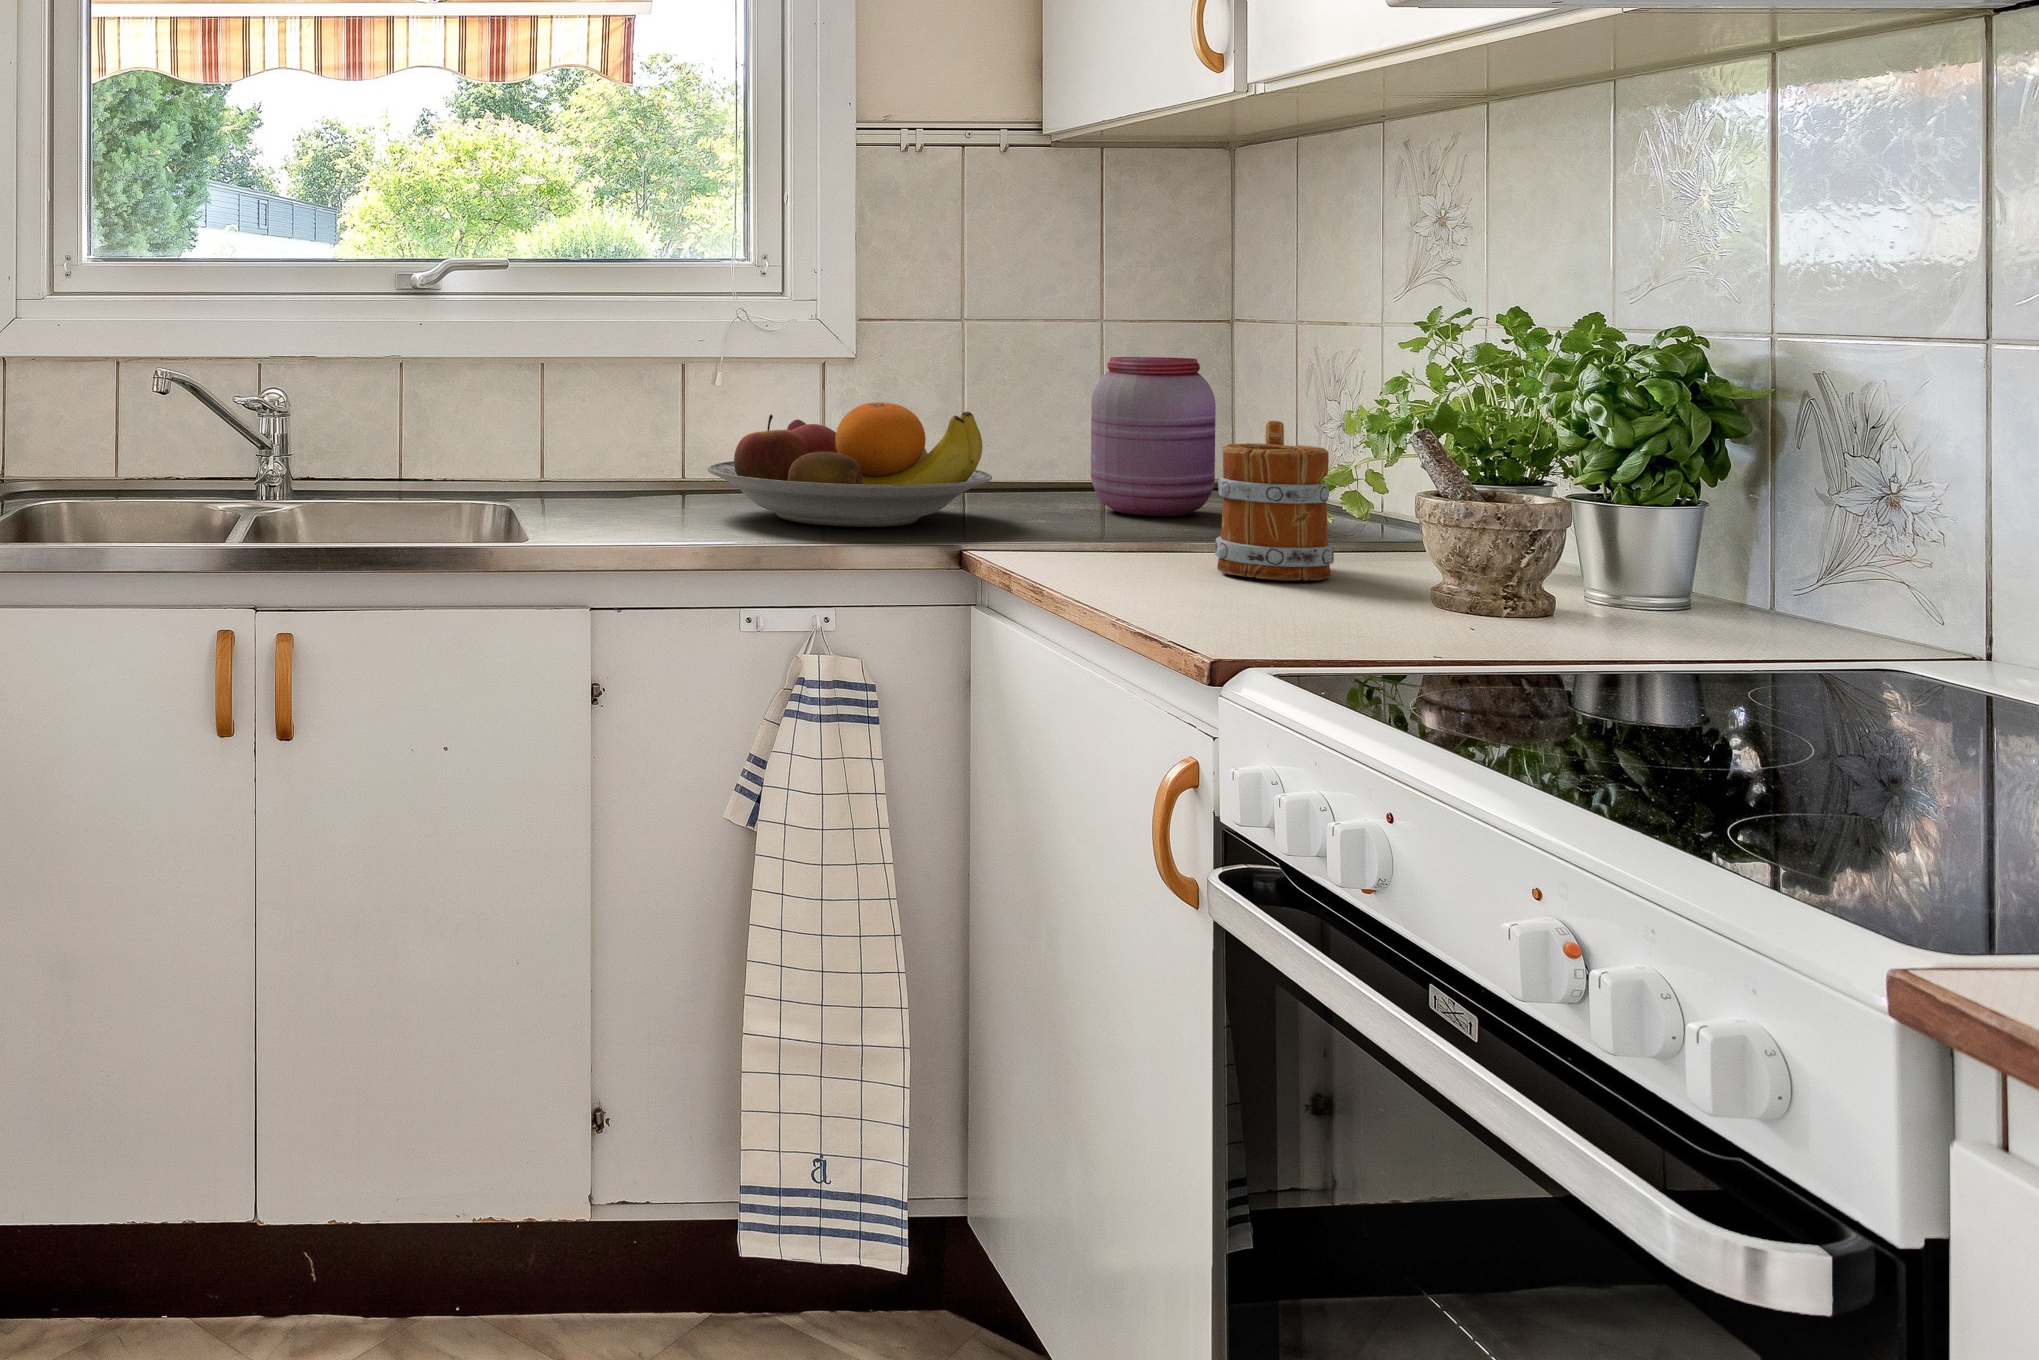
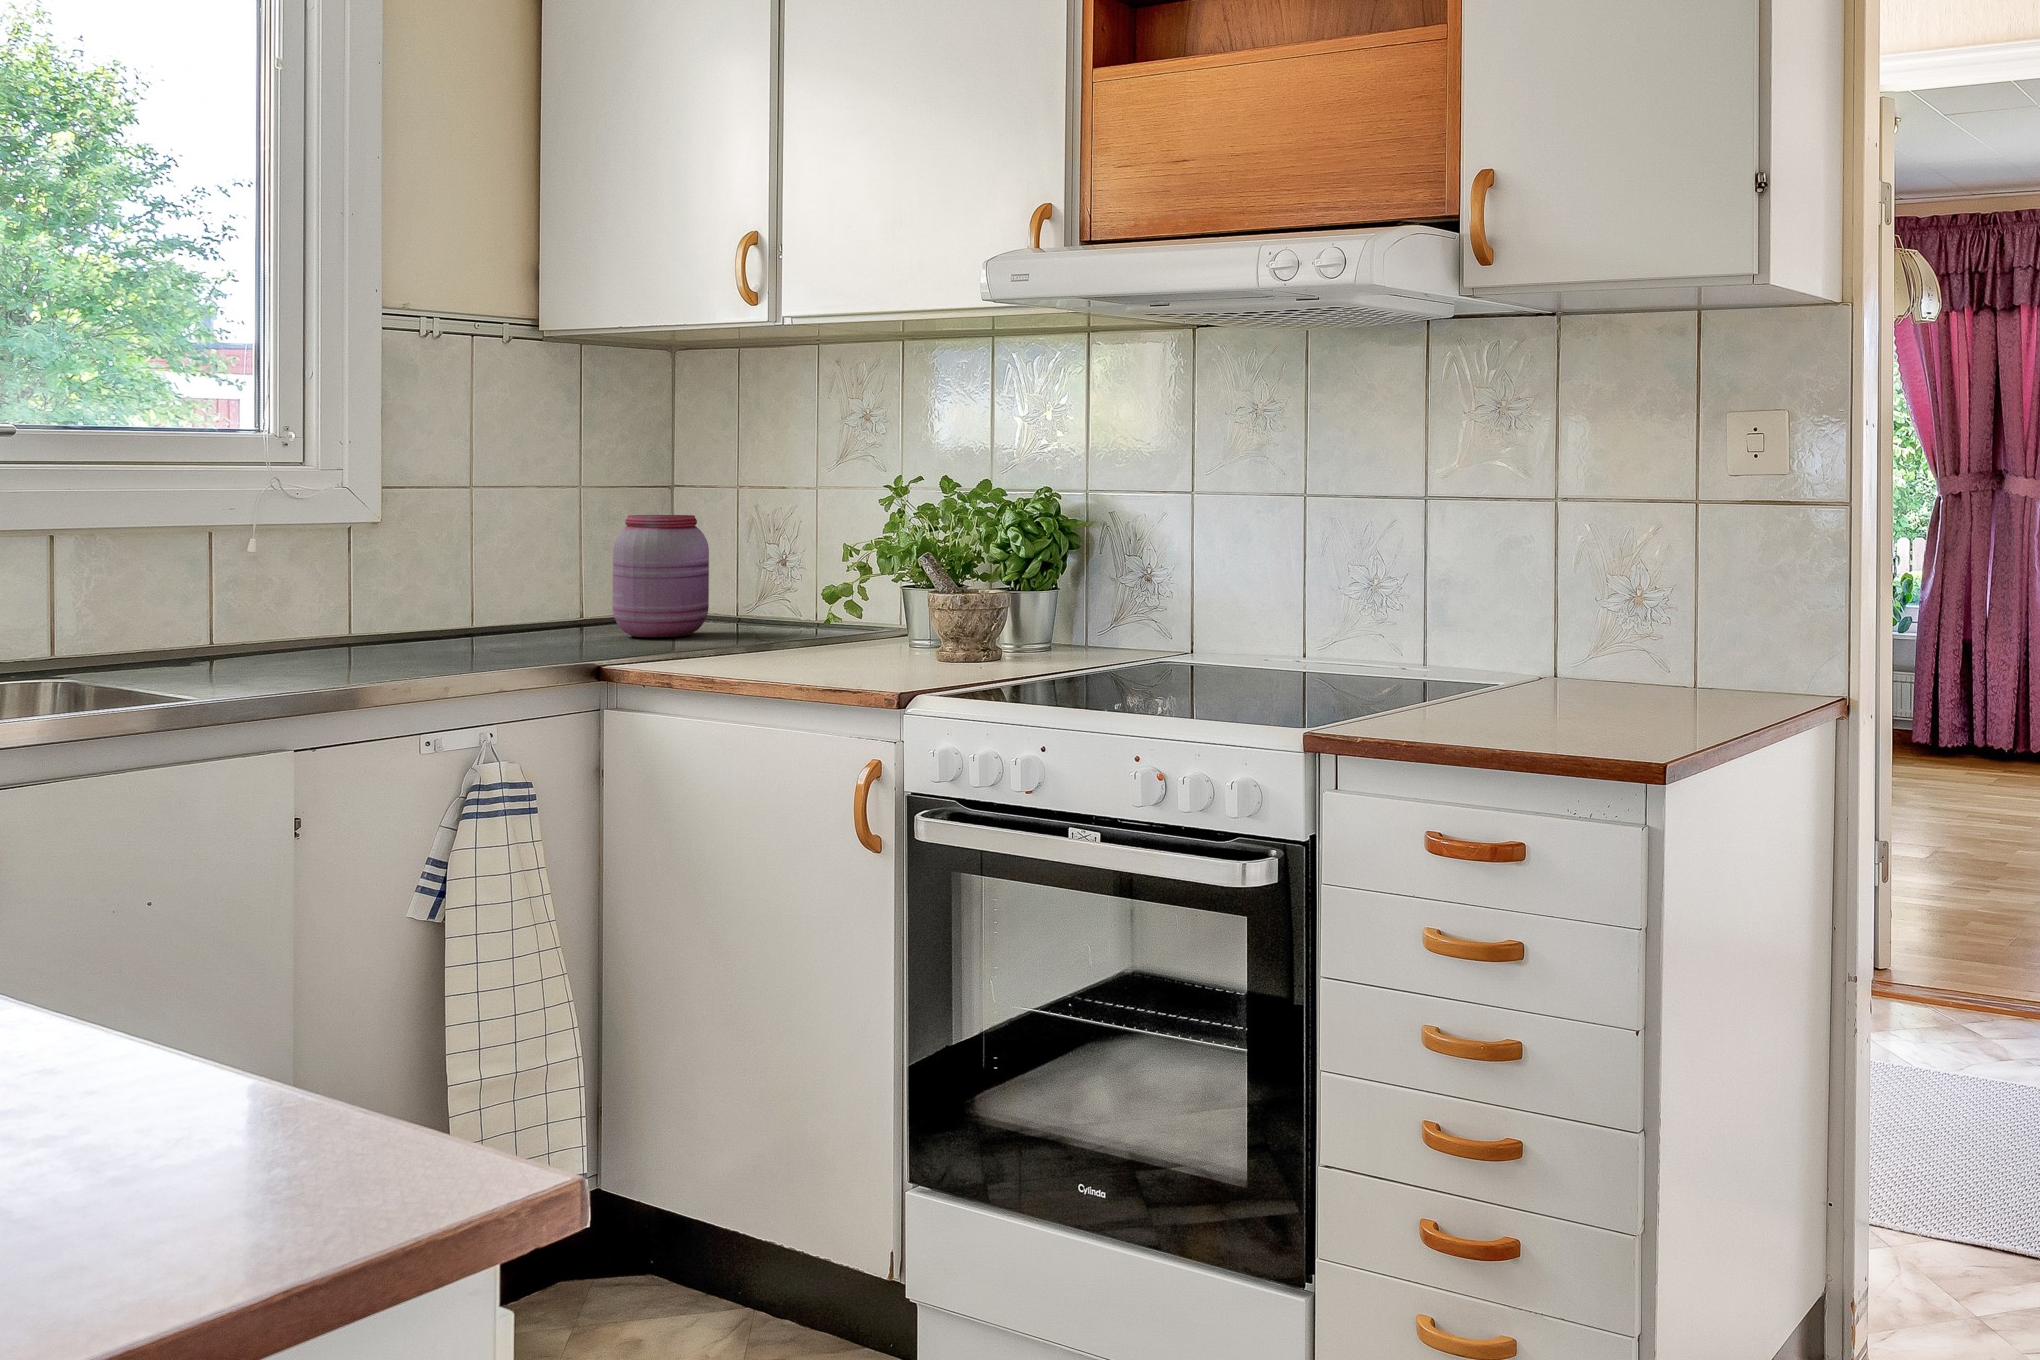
fruit bowl: present [708,402,992,527] -> none [303,557,574,664]
mug: present [1215,421,1334,581] -> none [787,555,866,660]

